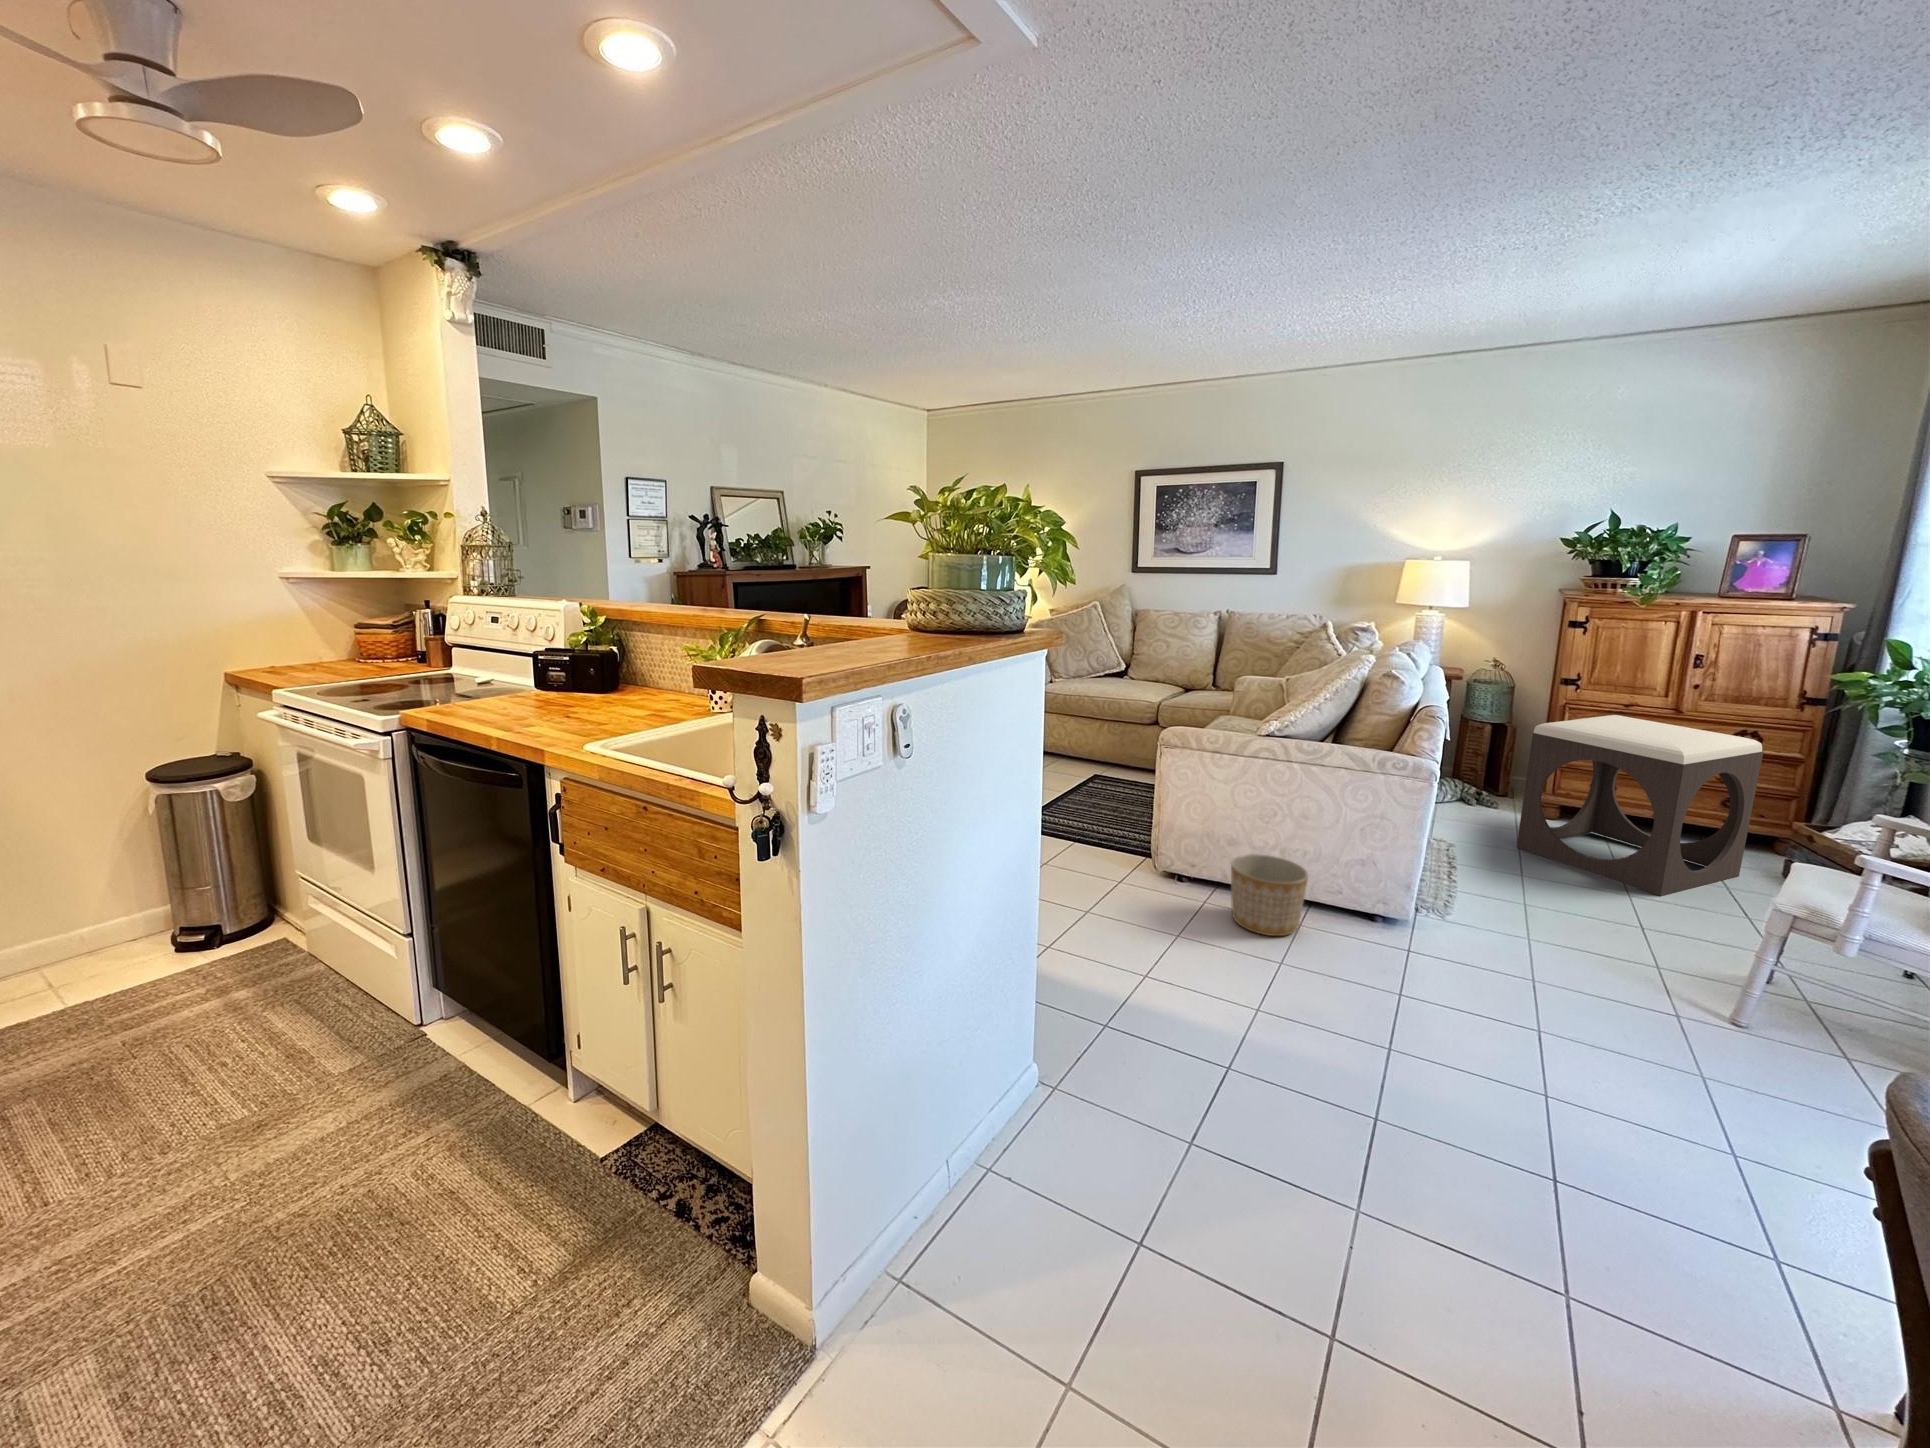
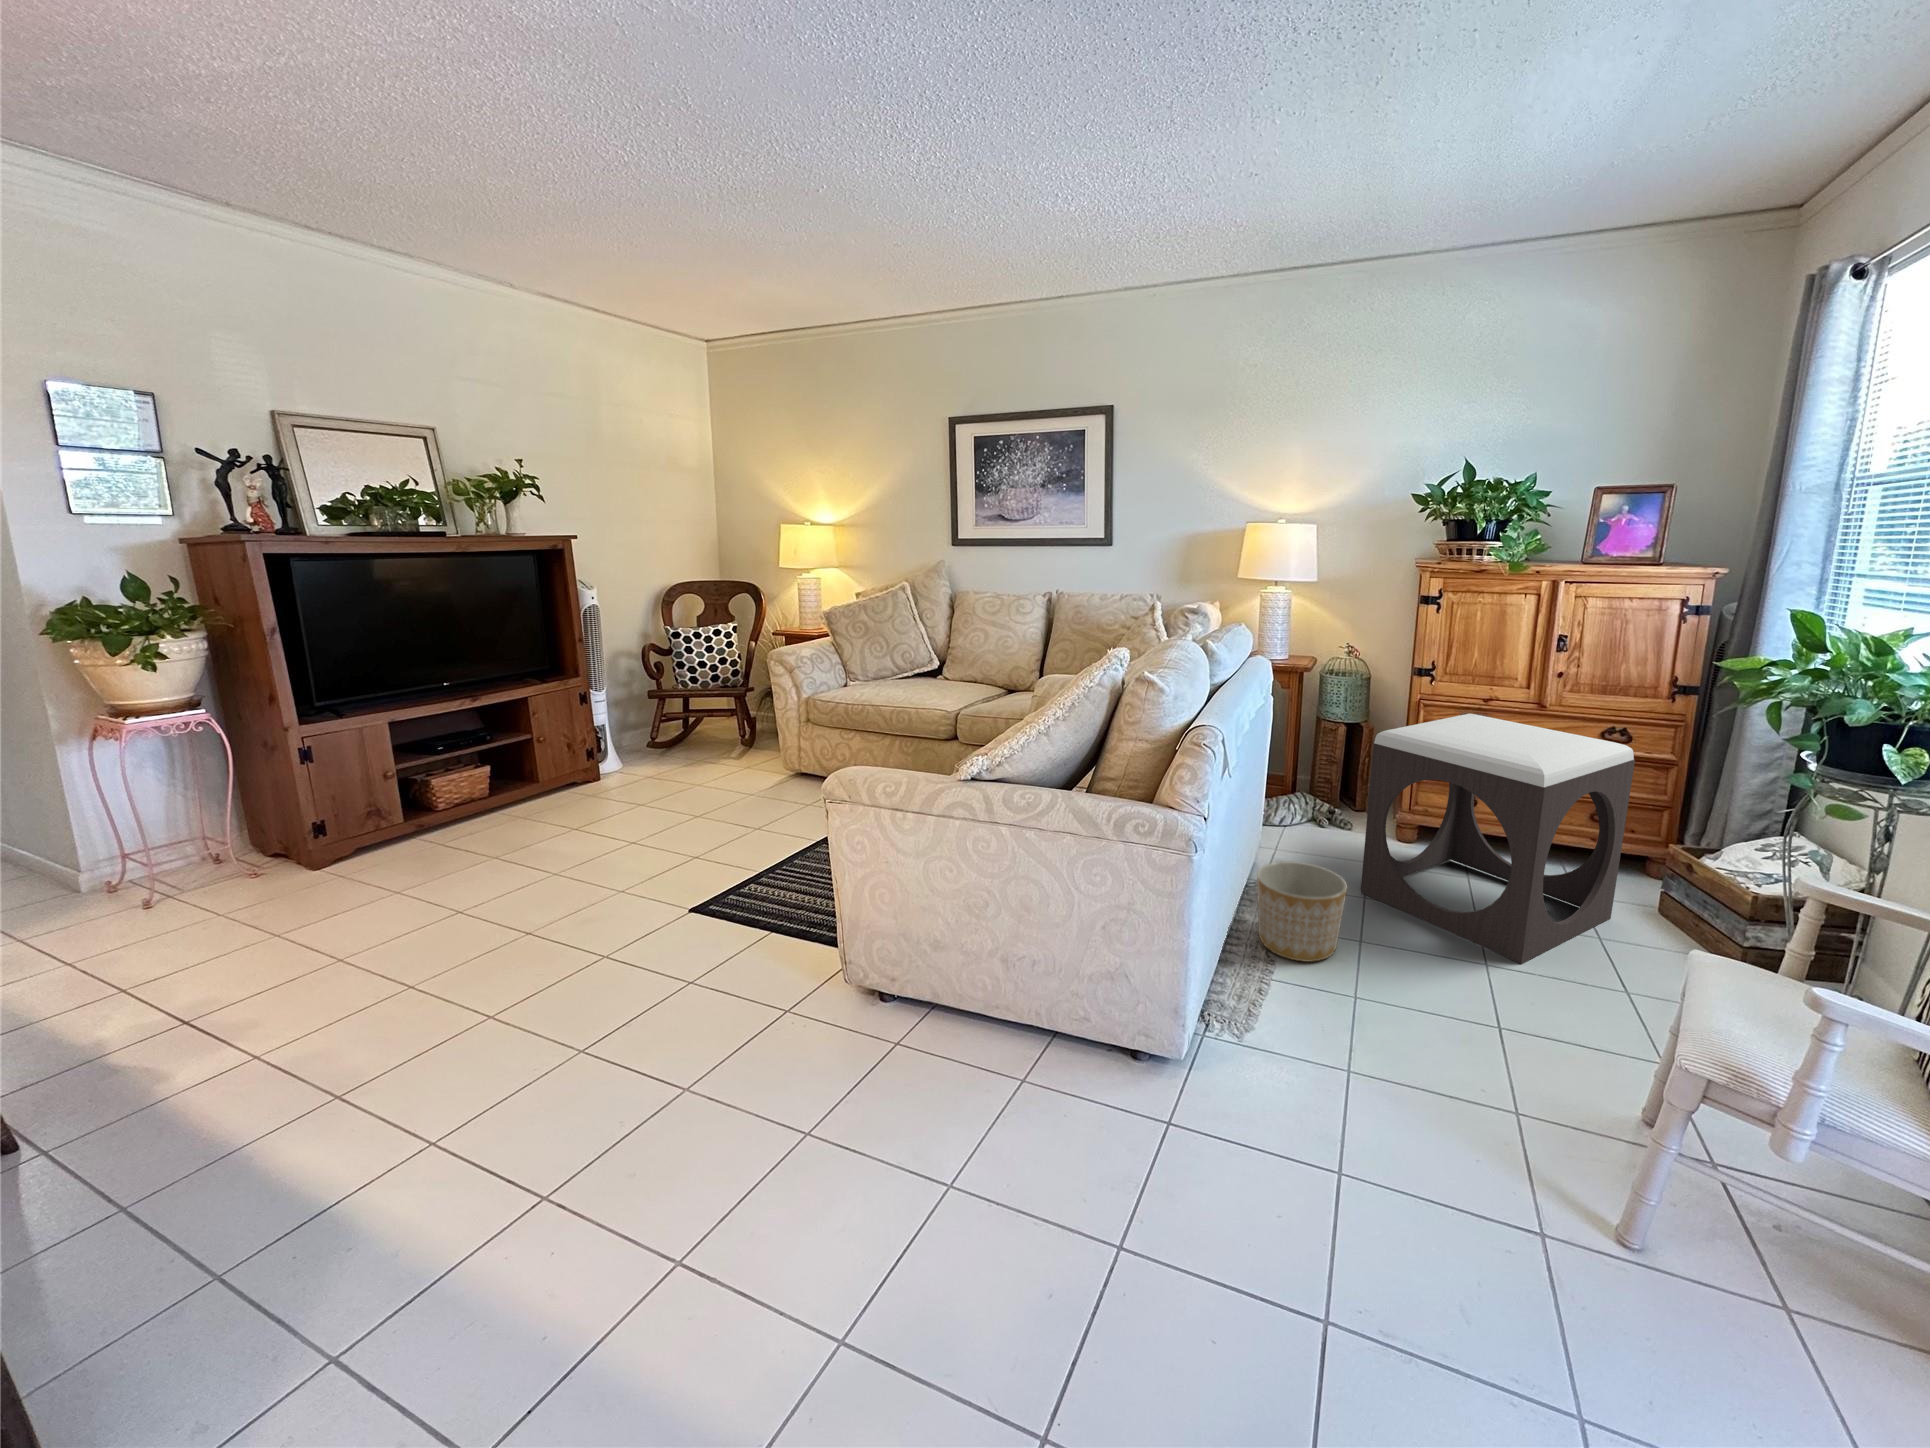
planter: present [1231,854,1308,936] -> present [1257,861,1347,962]

